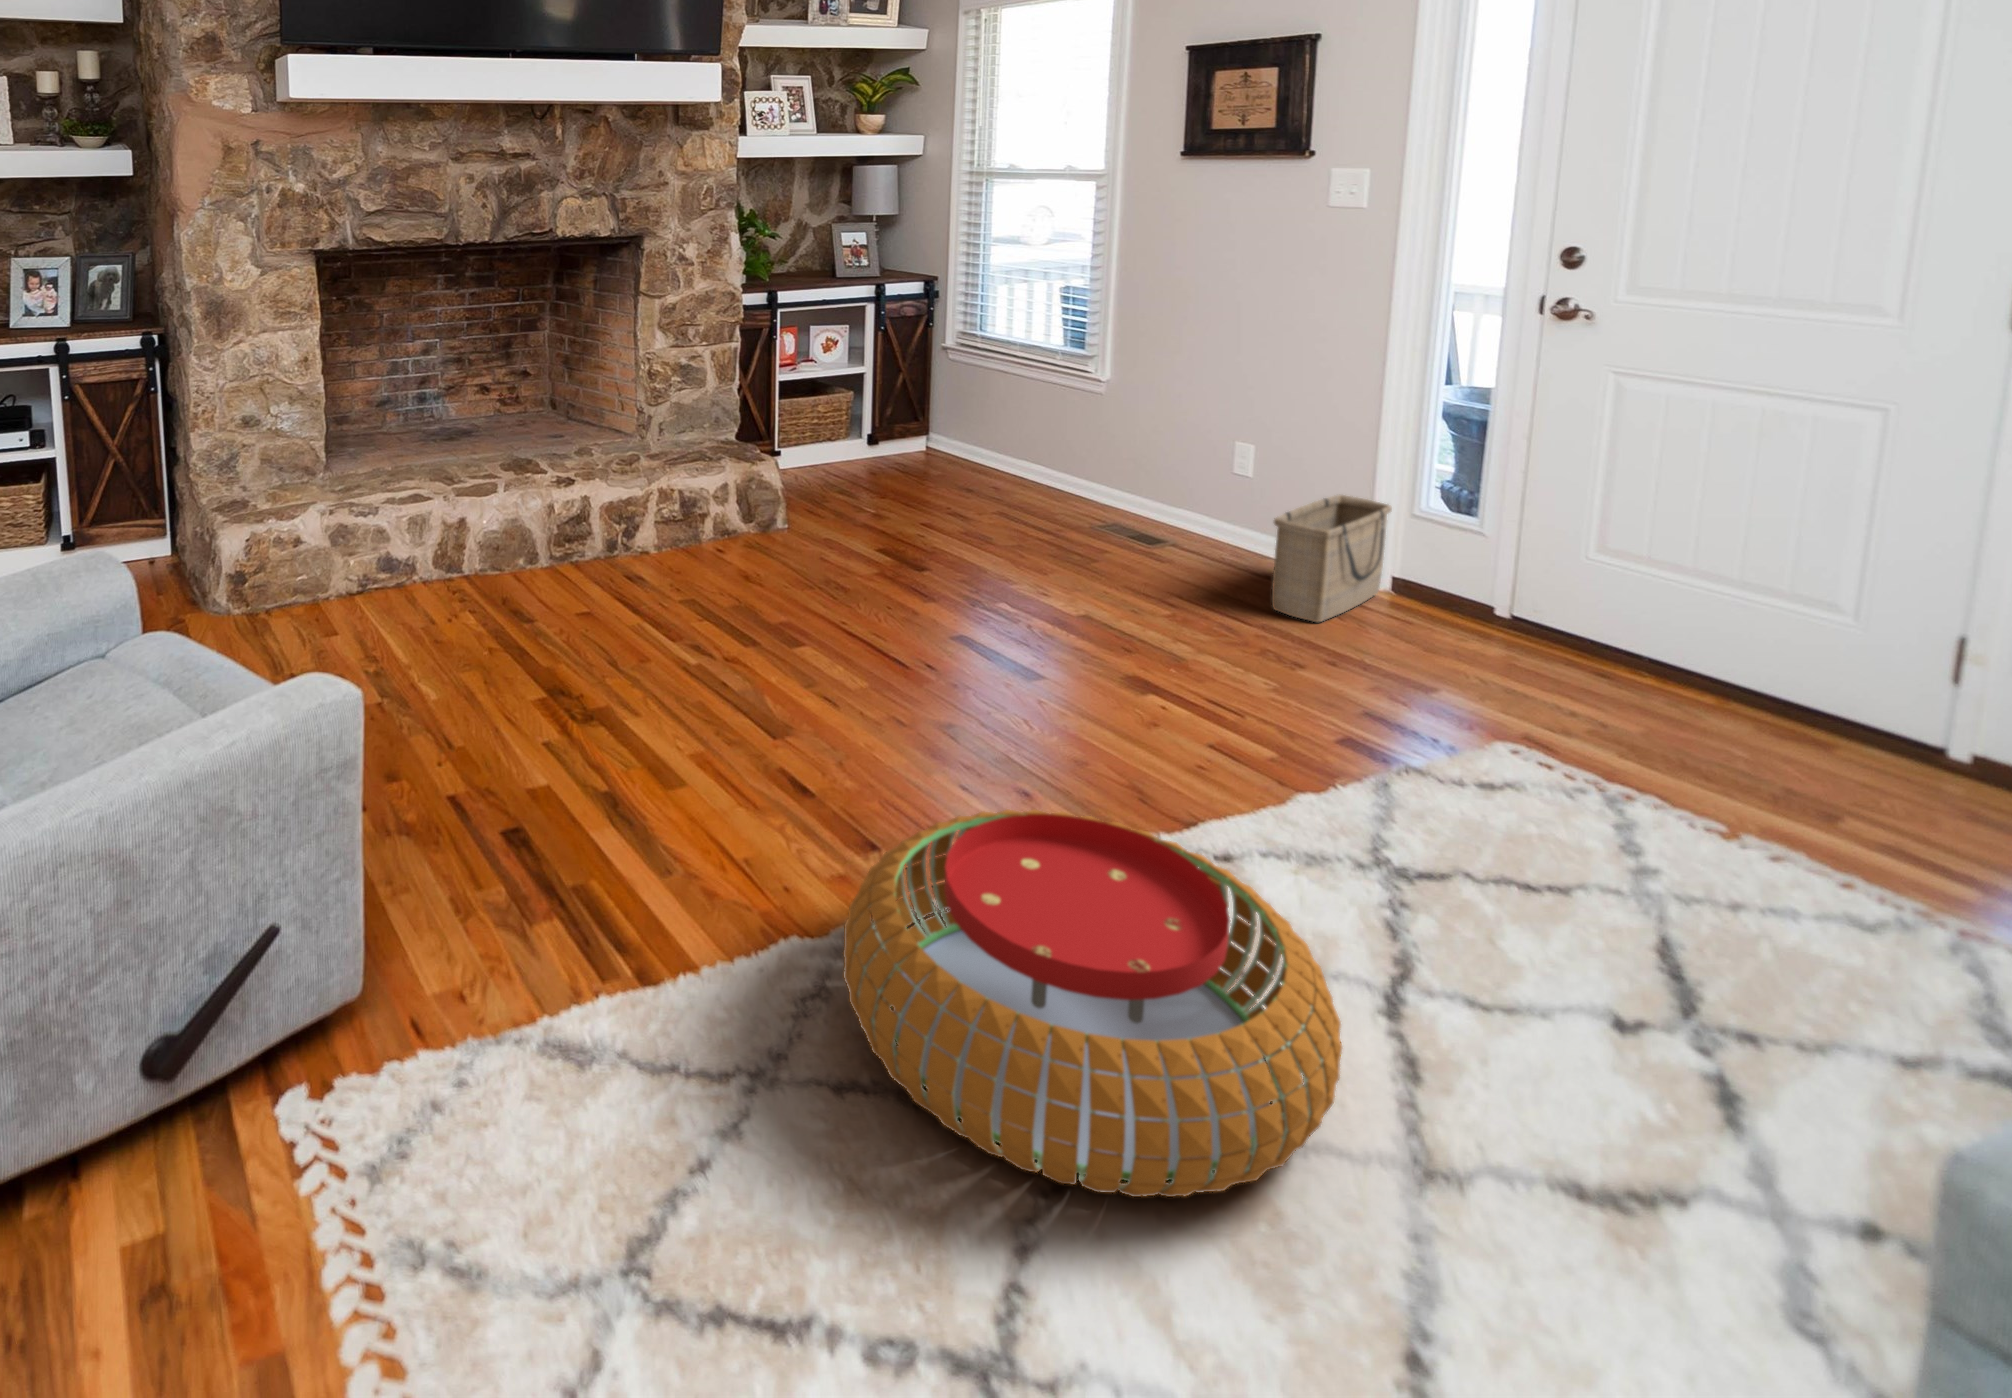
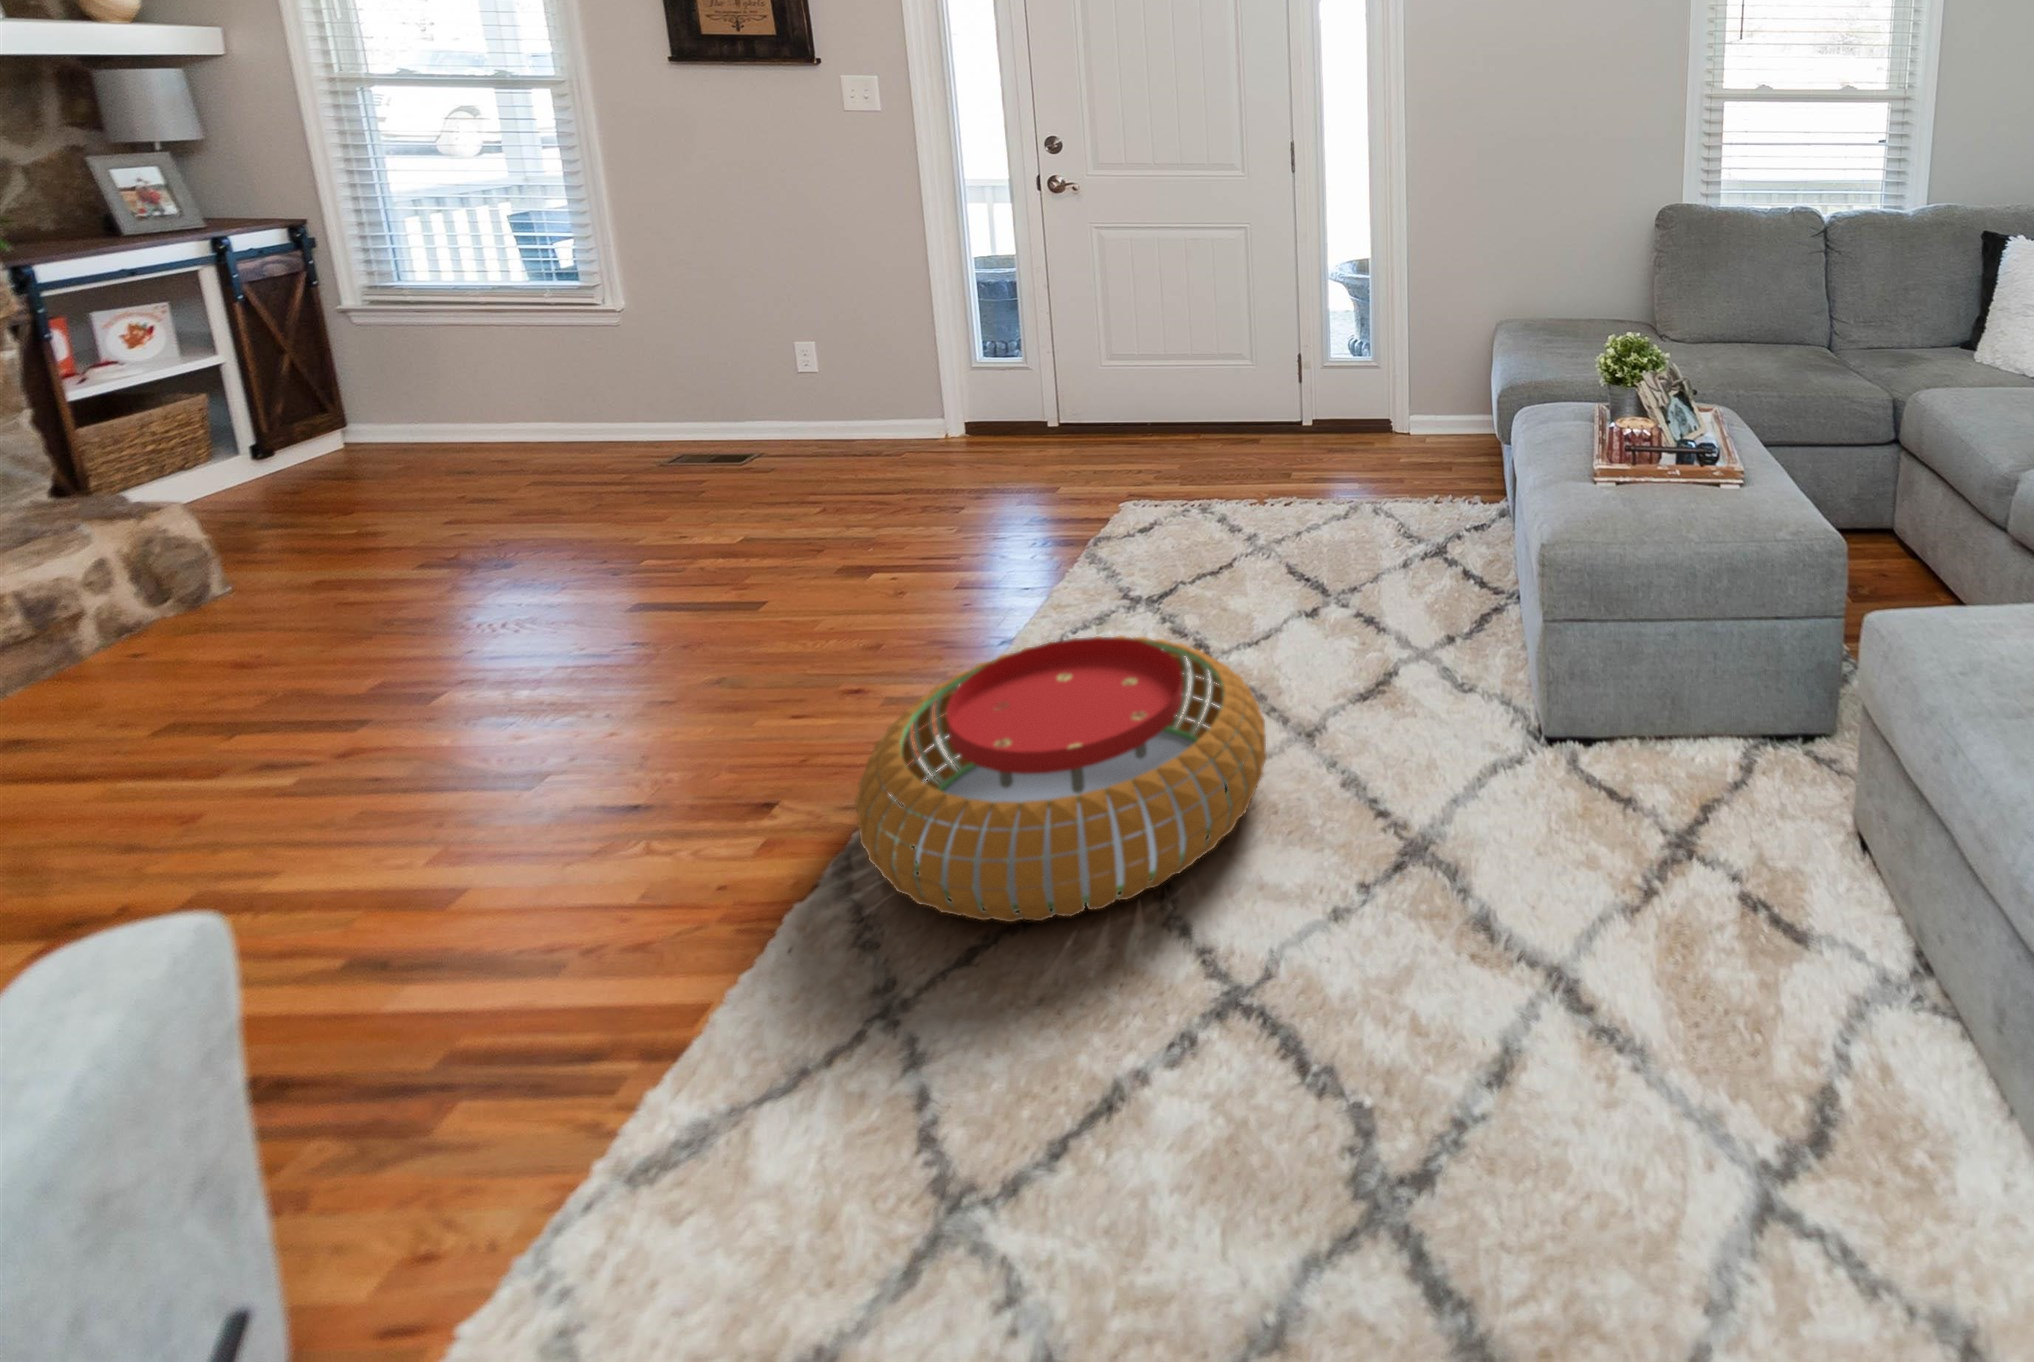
basket: present [1272,495,1392,622] -> none [896,361,975,474]

